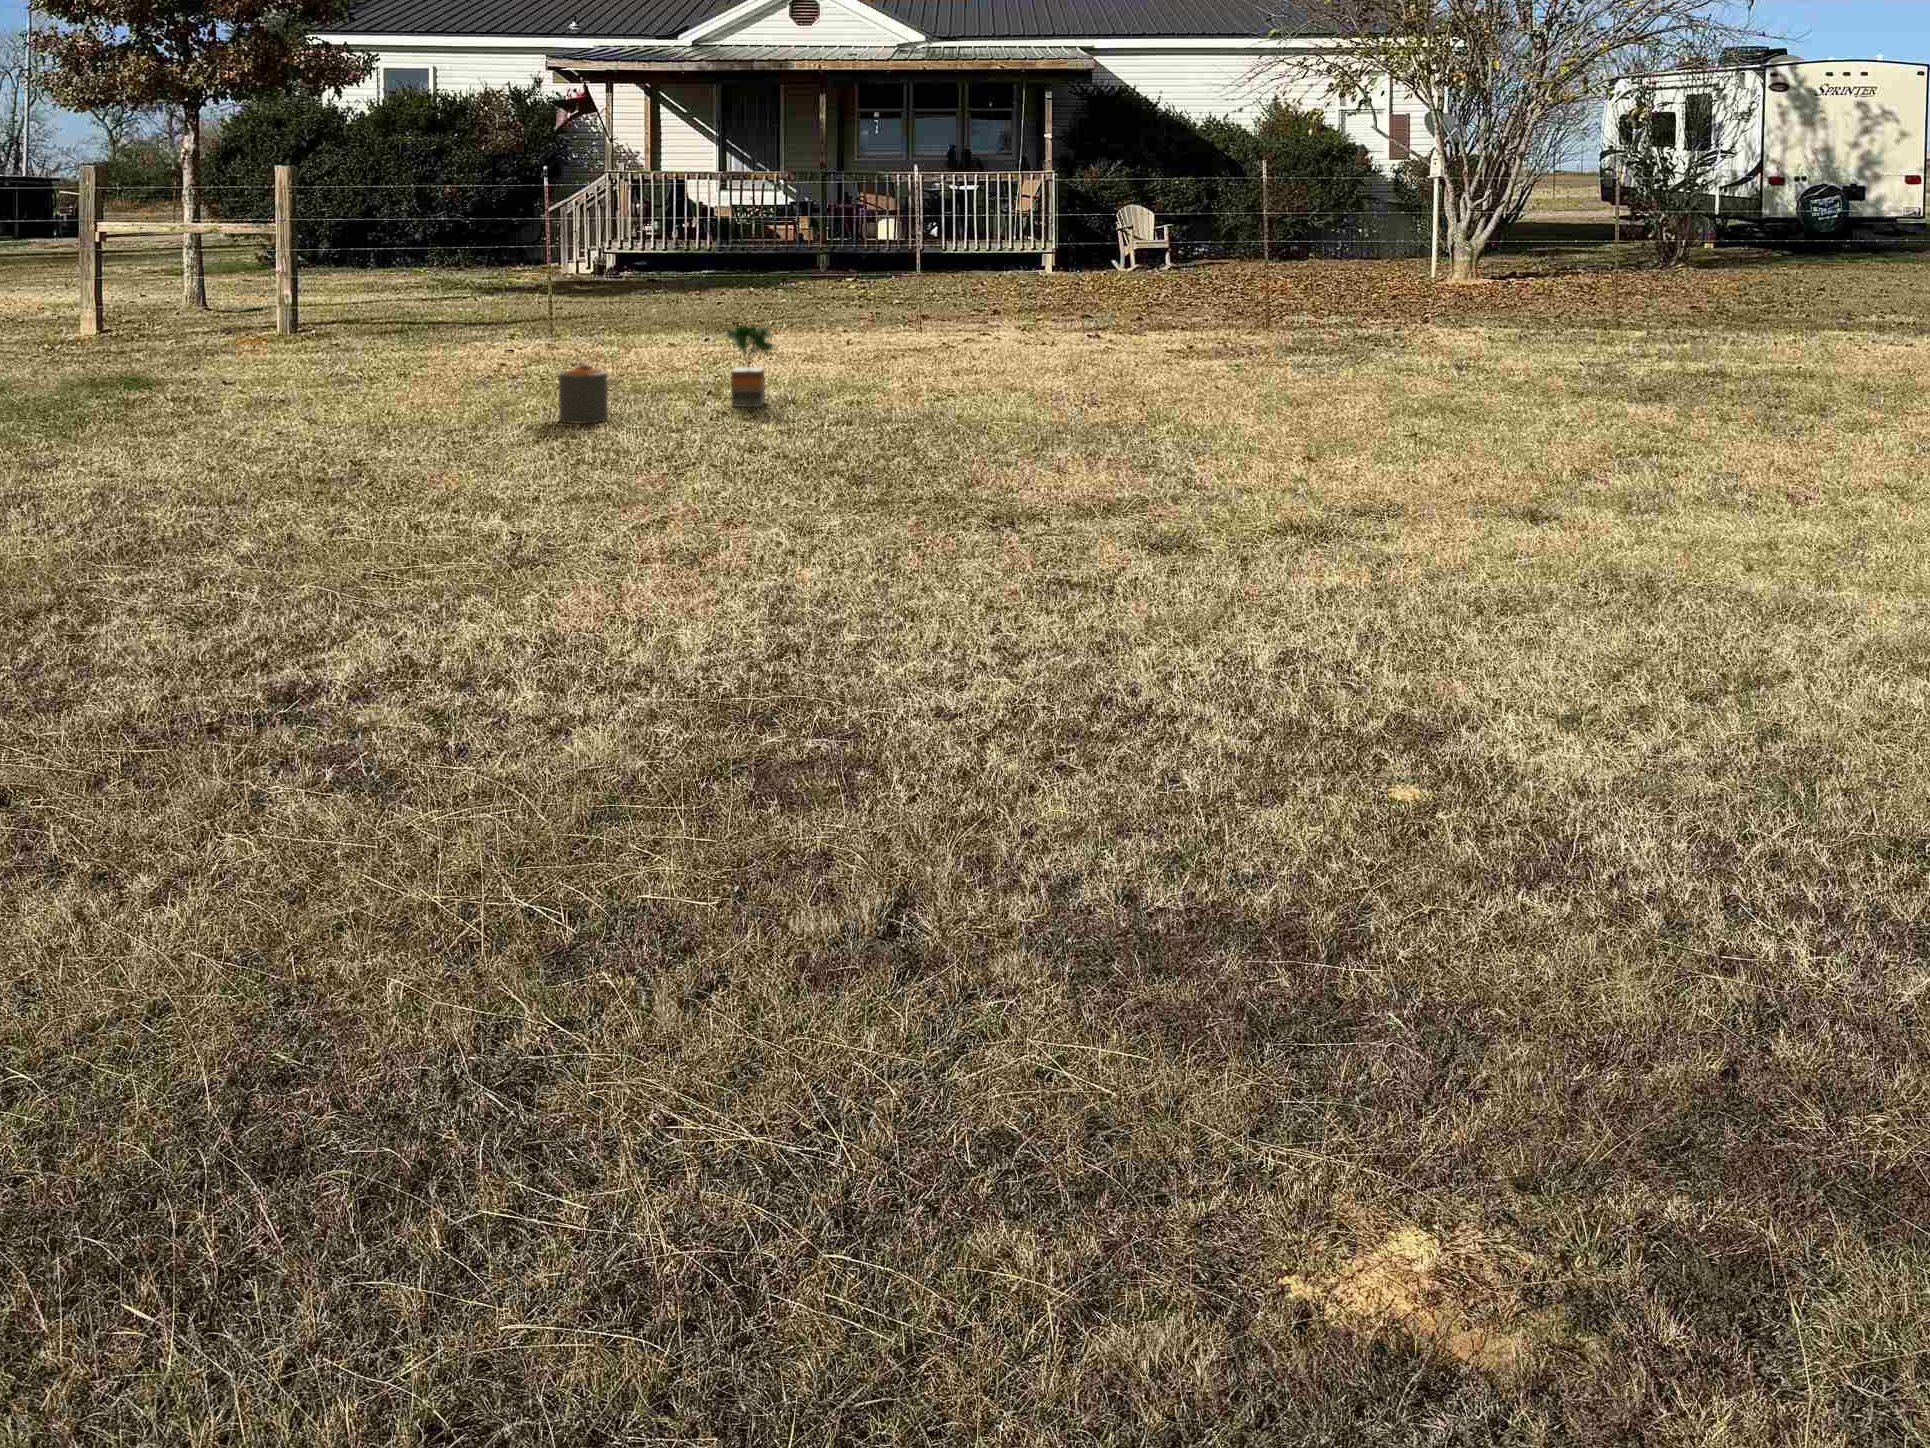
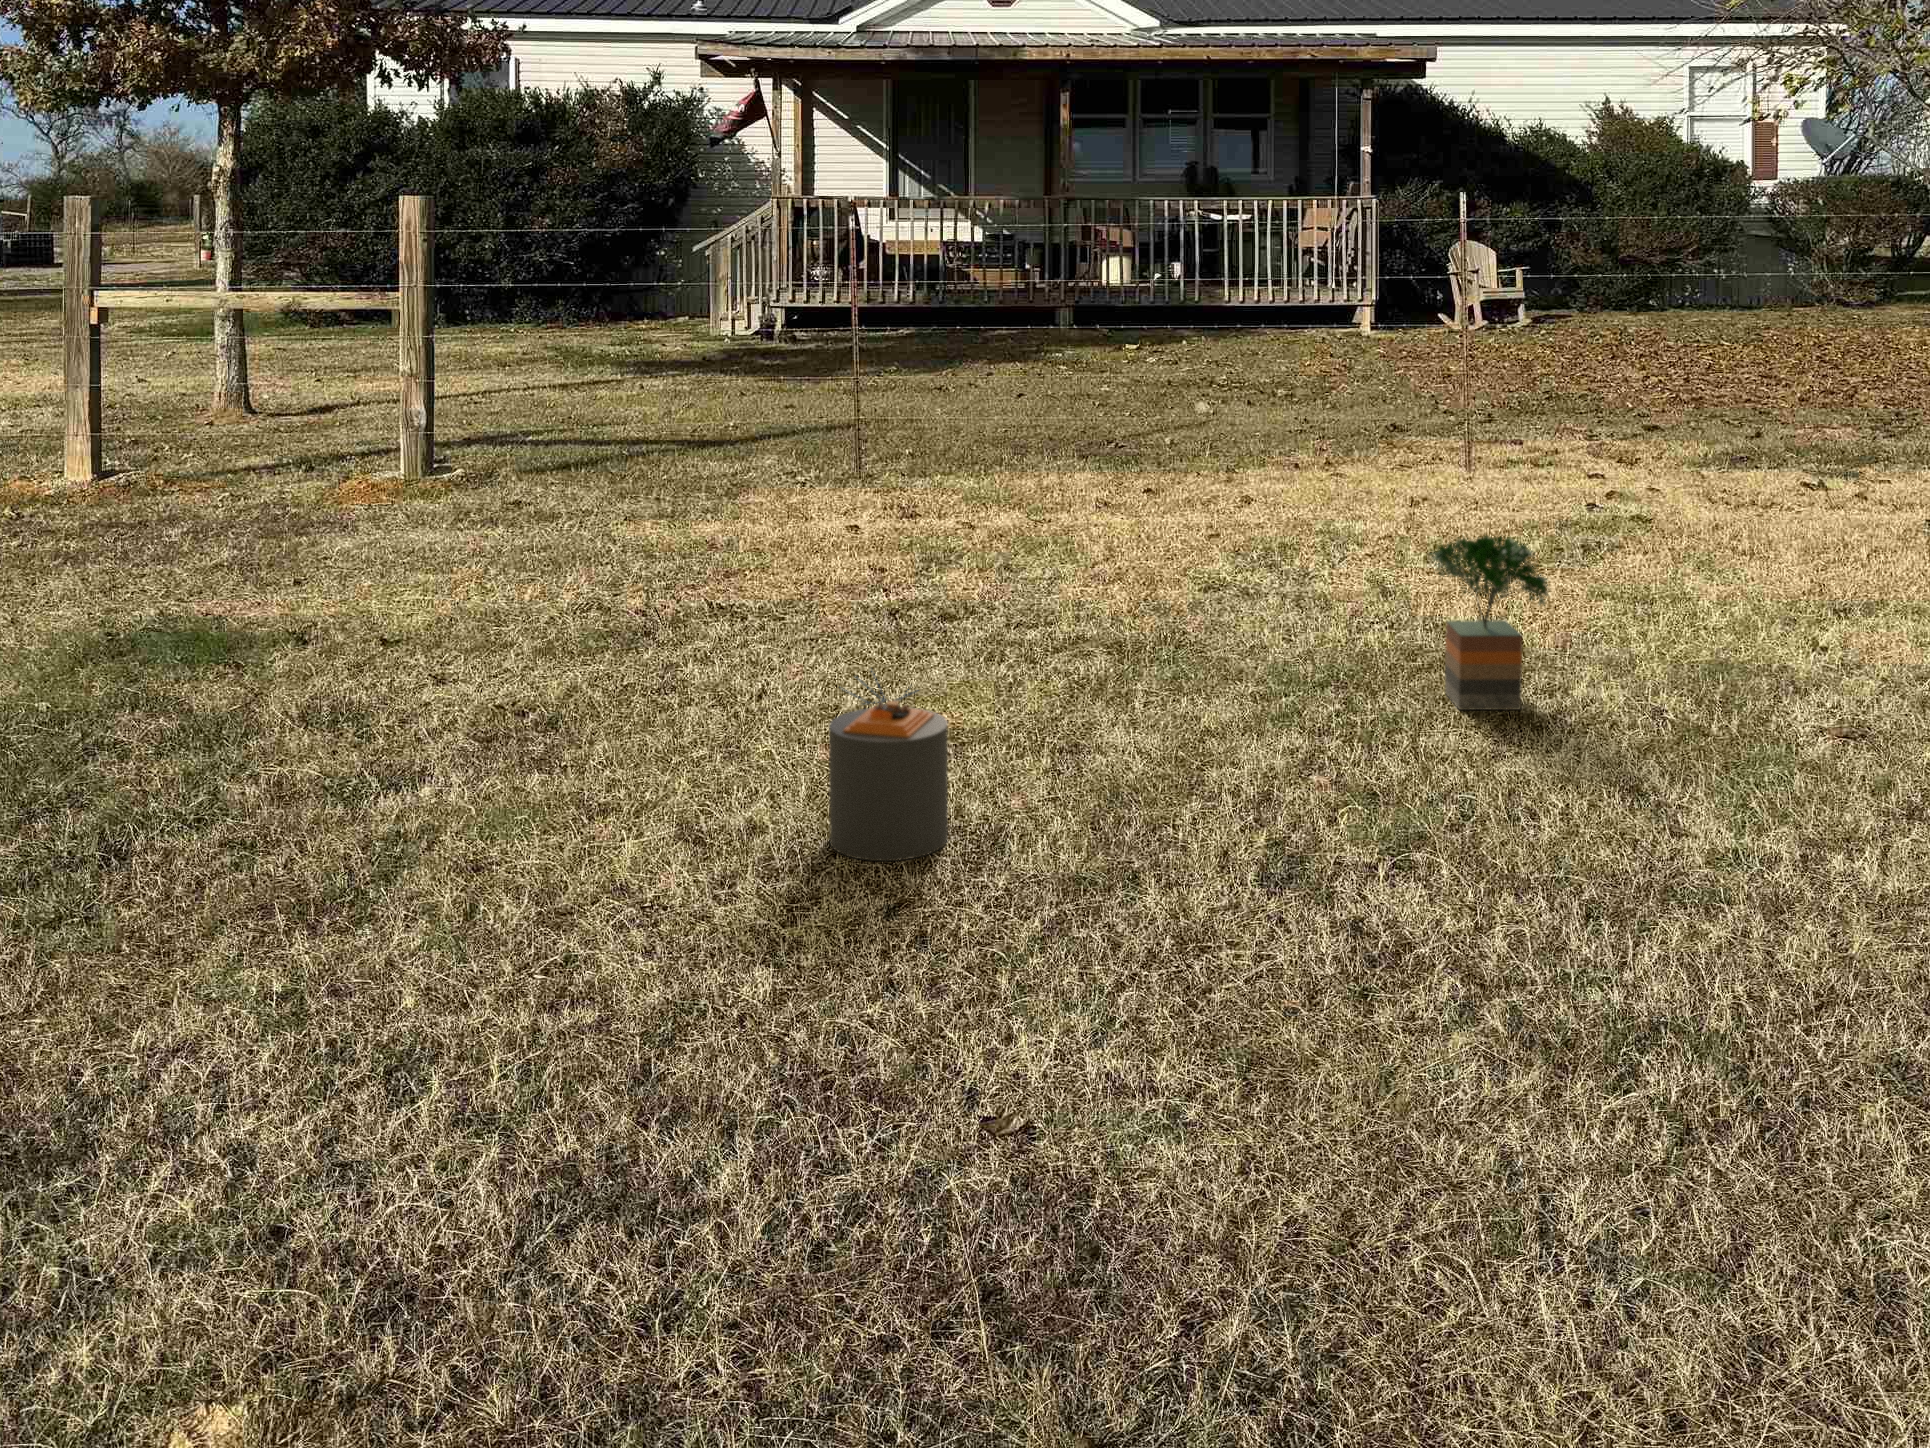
trash can: present [559,356,608,424] -> present [829,668,948,861]

